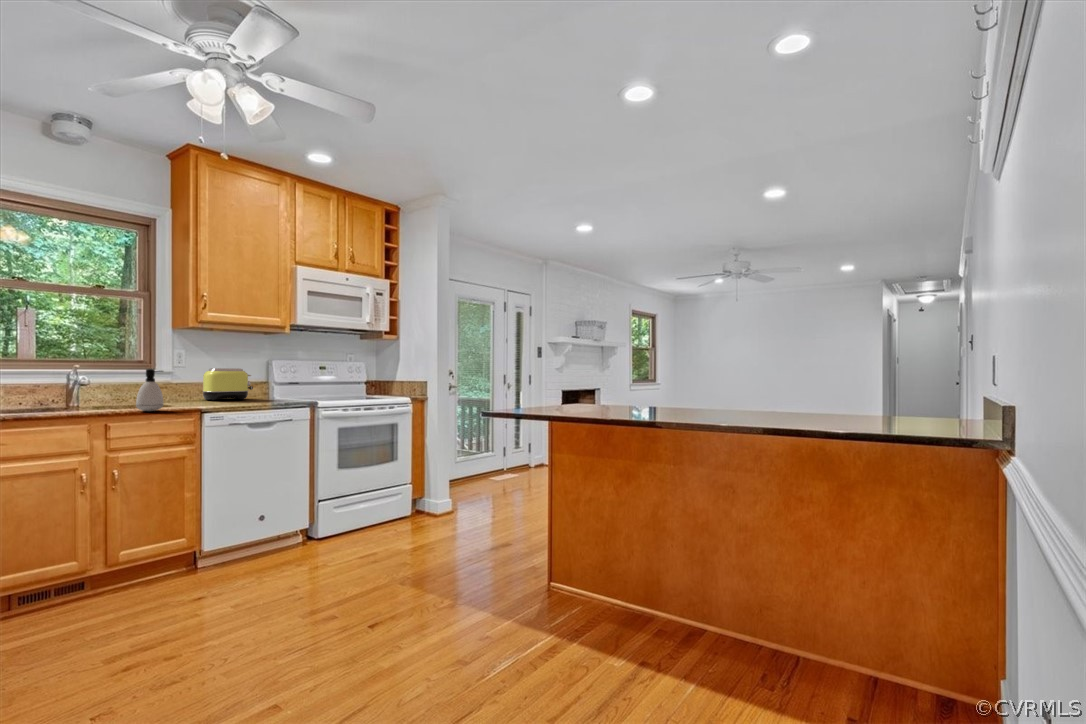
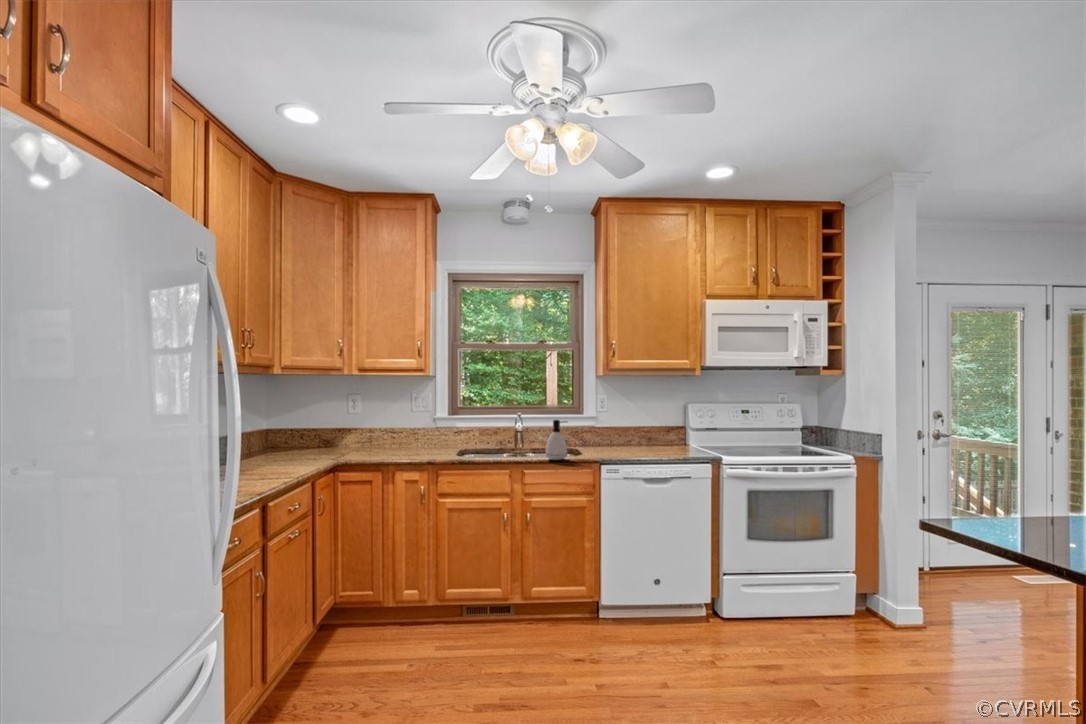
toaster: present [203,368,253,400] -> none [620,411,665,445]

